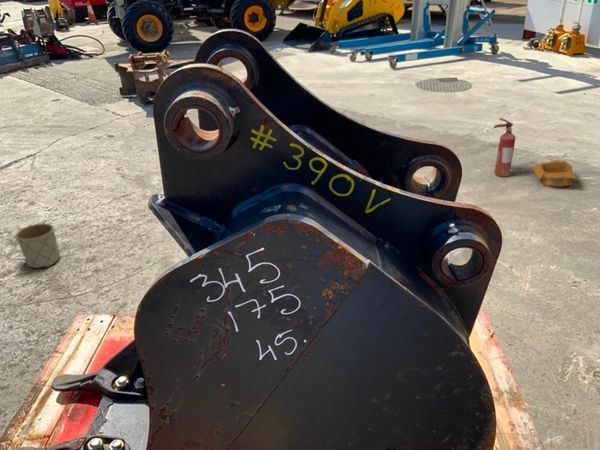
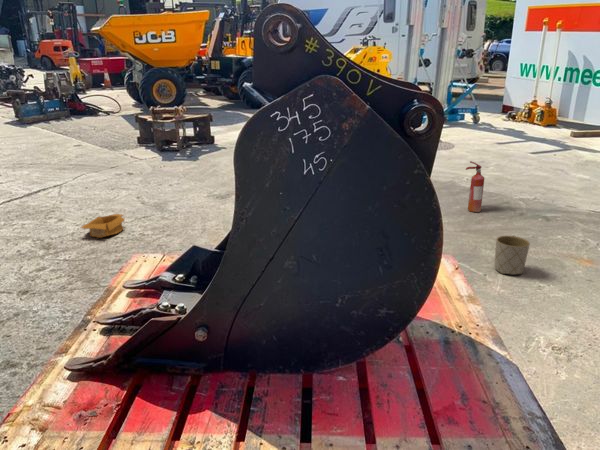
cardboard box: present [532,160,577,187] -> present [81,214,124,238]
planter: present [16,223,60,268] -> present [494,236,530,274]

